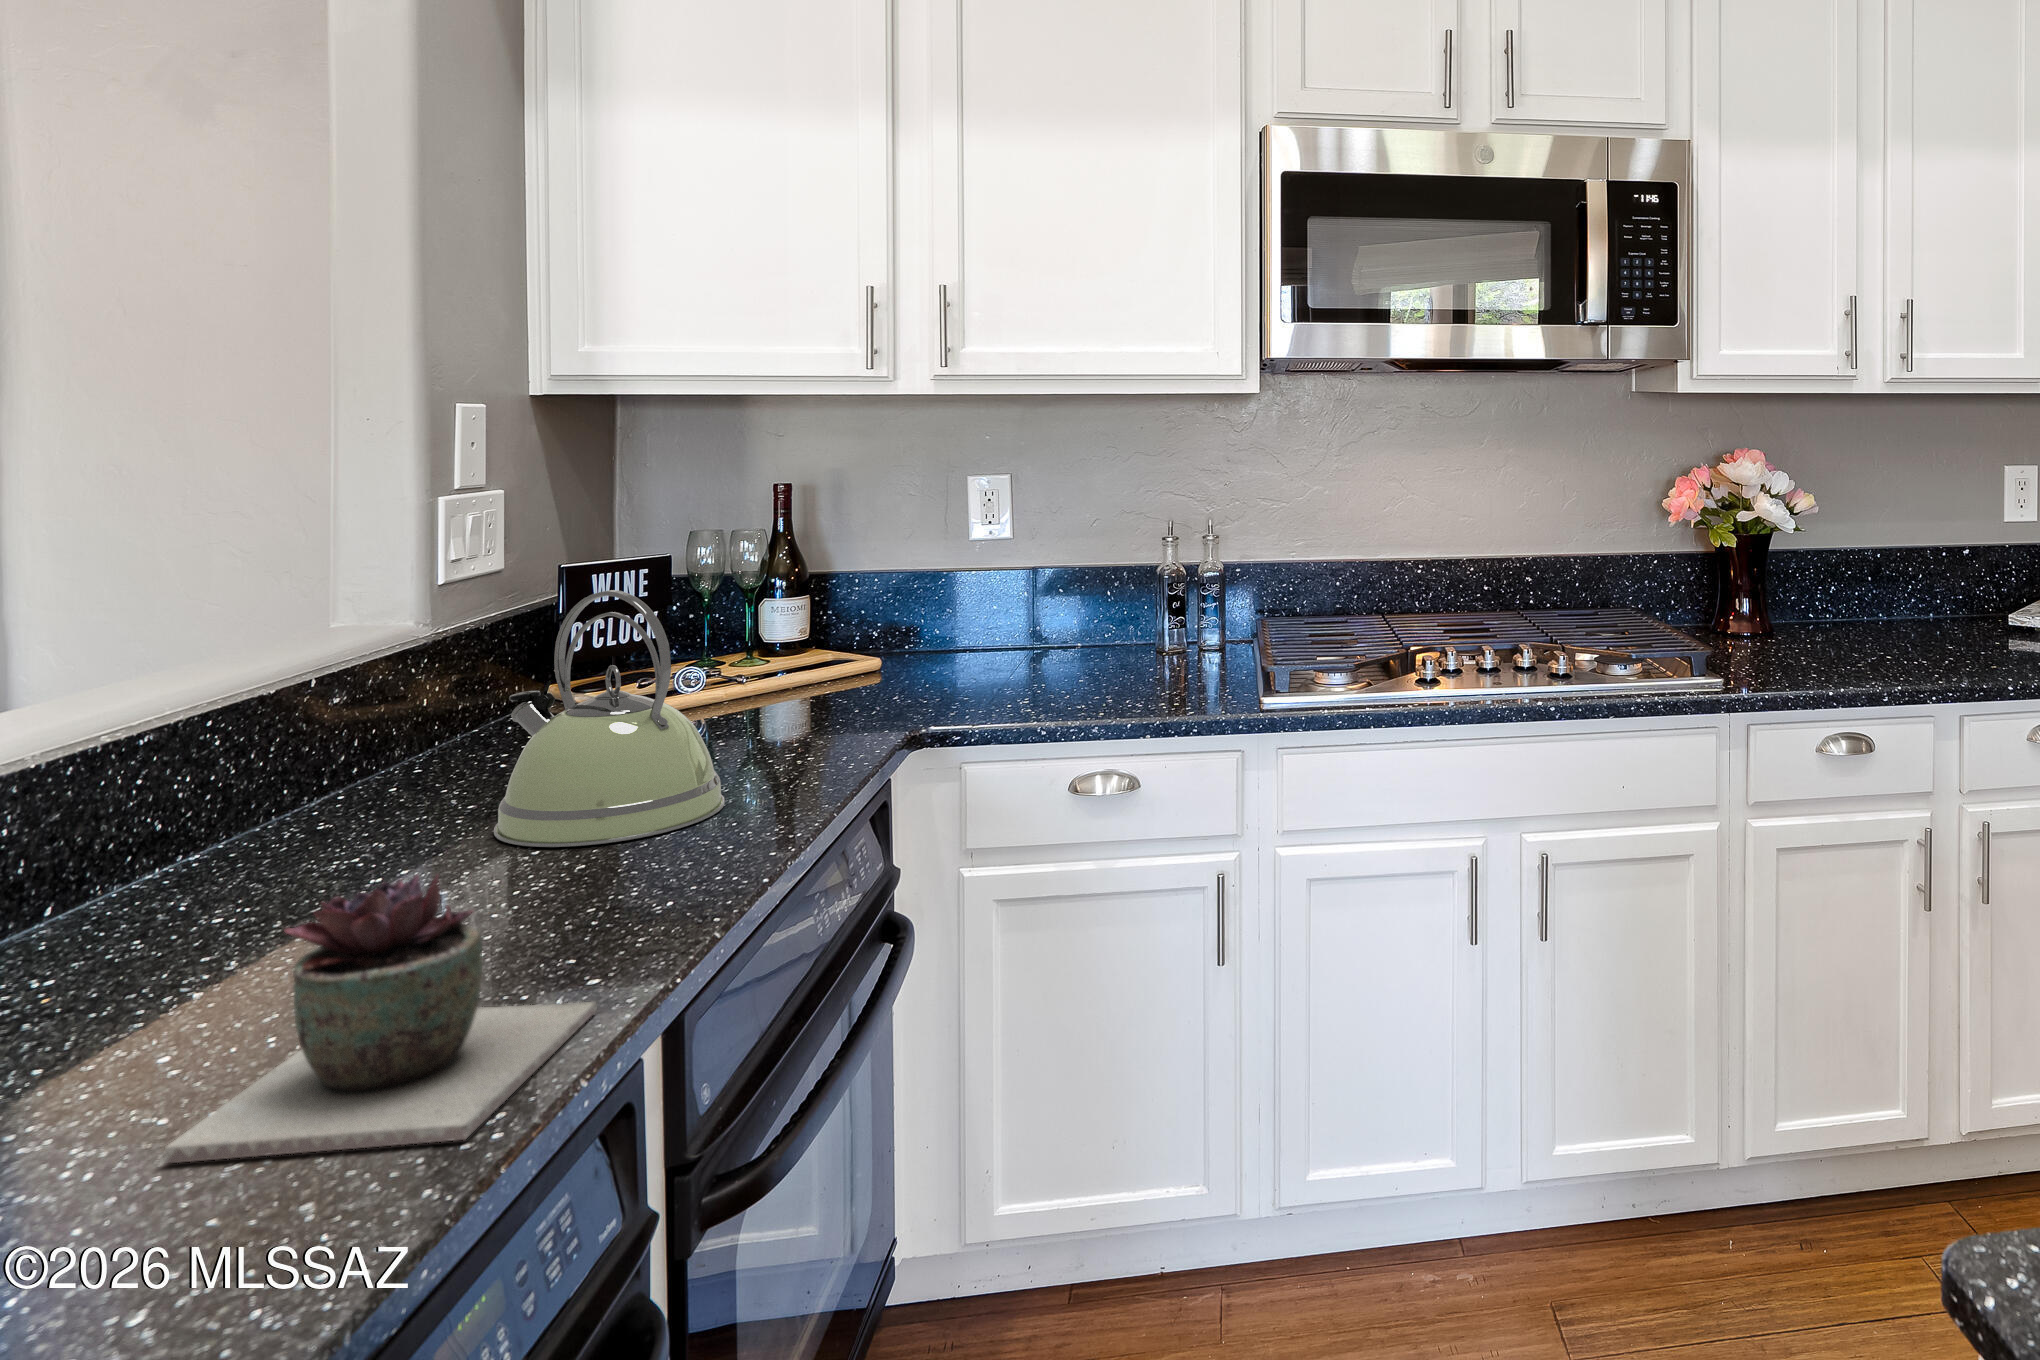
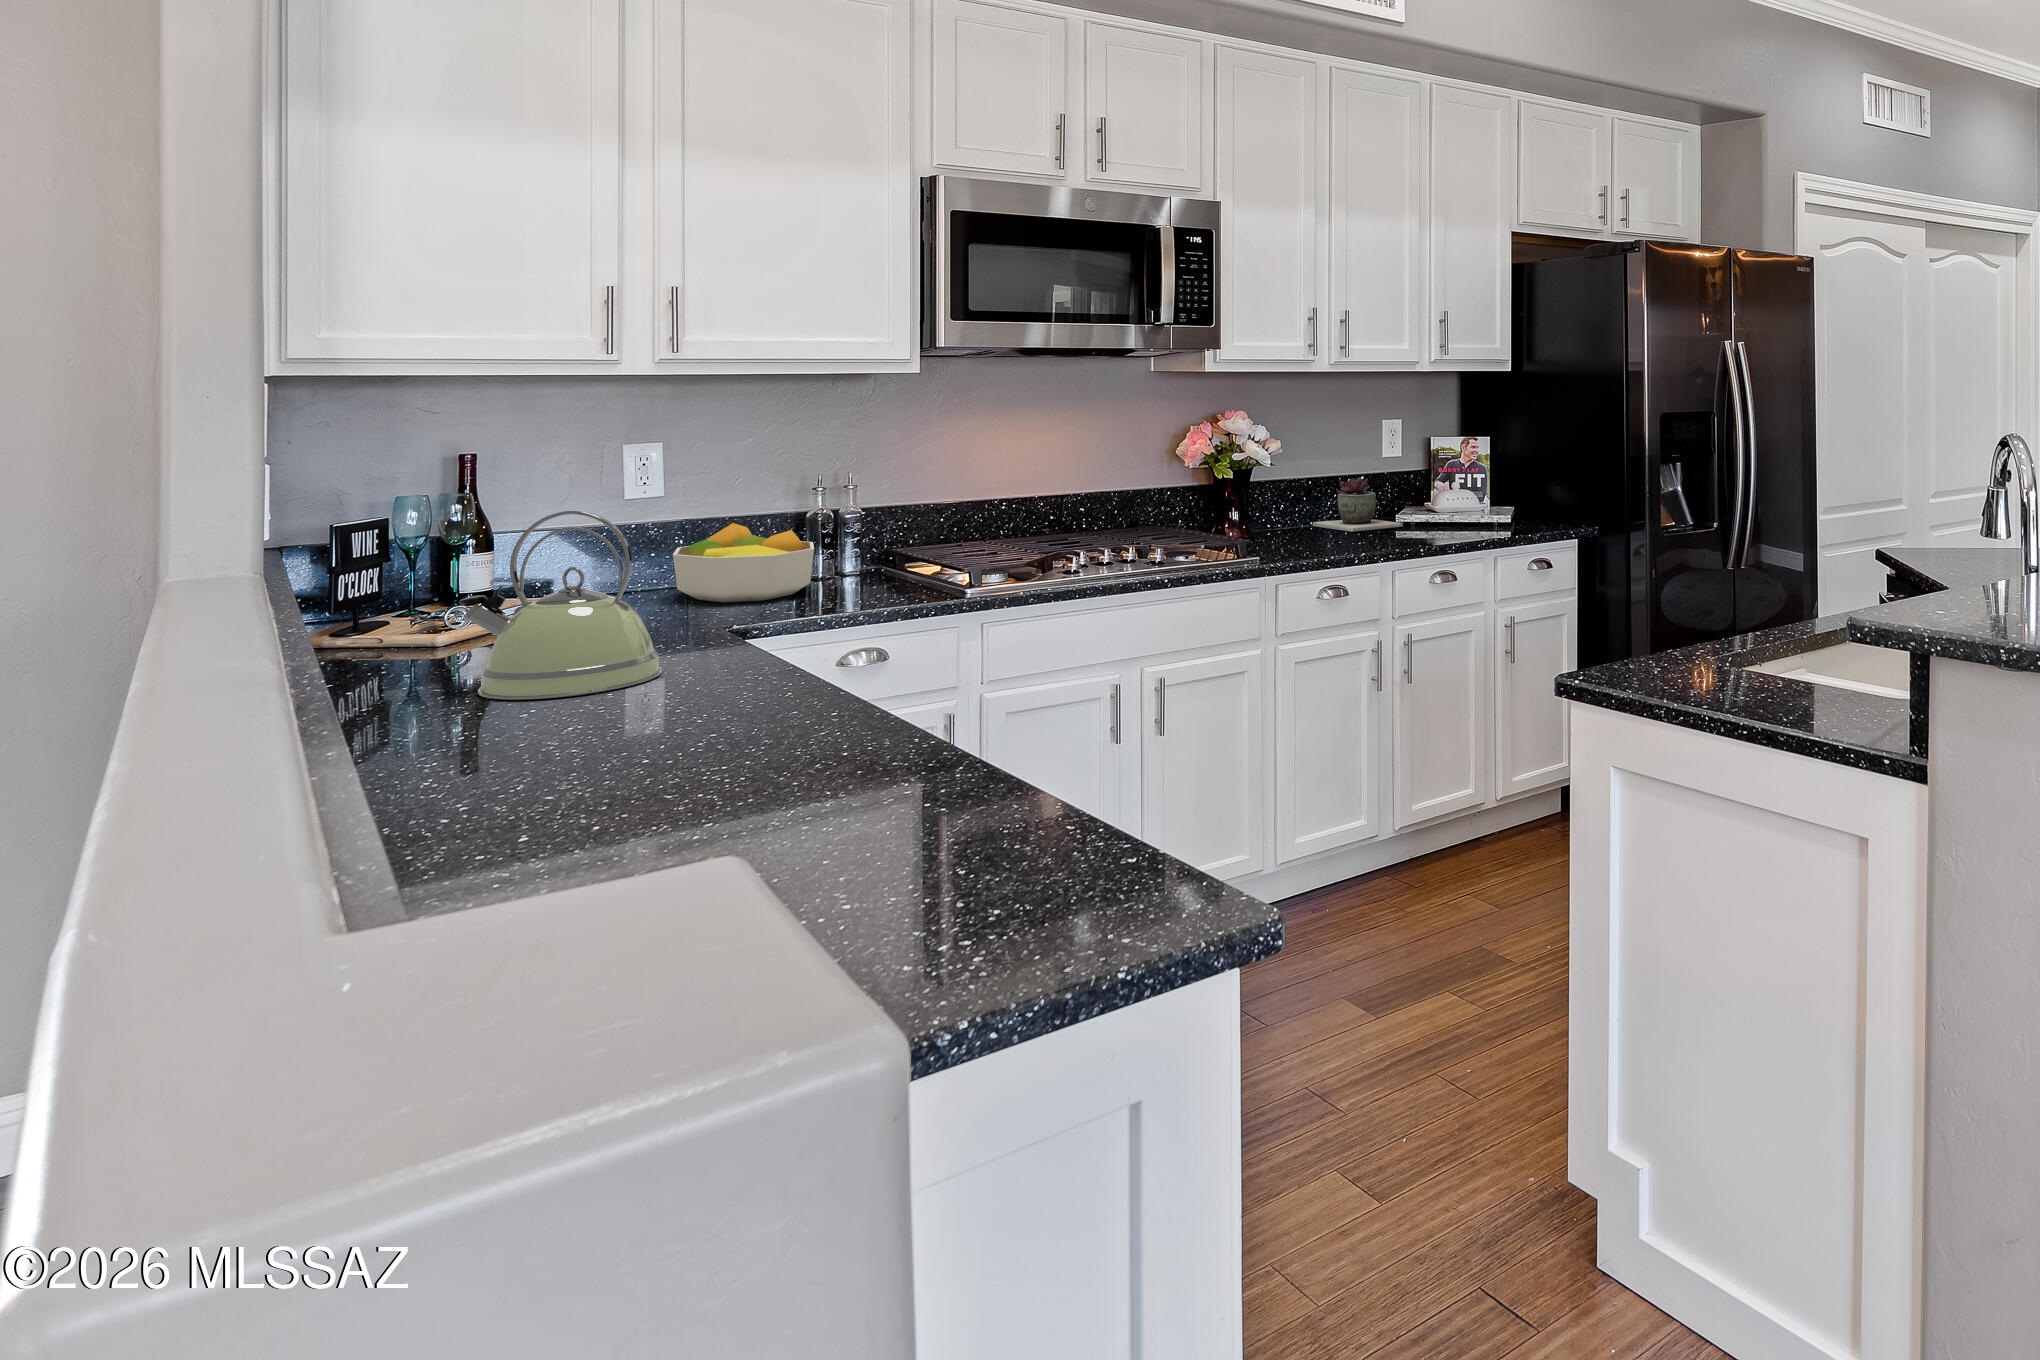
fruit bowl: none [960,580,1128,689] -> present [673,523,814,602]
succulent plant: present [164,875,597,1163] -> present [1313,477,1403,532]

